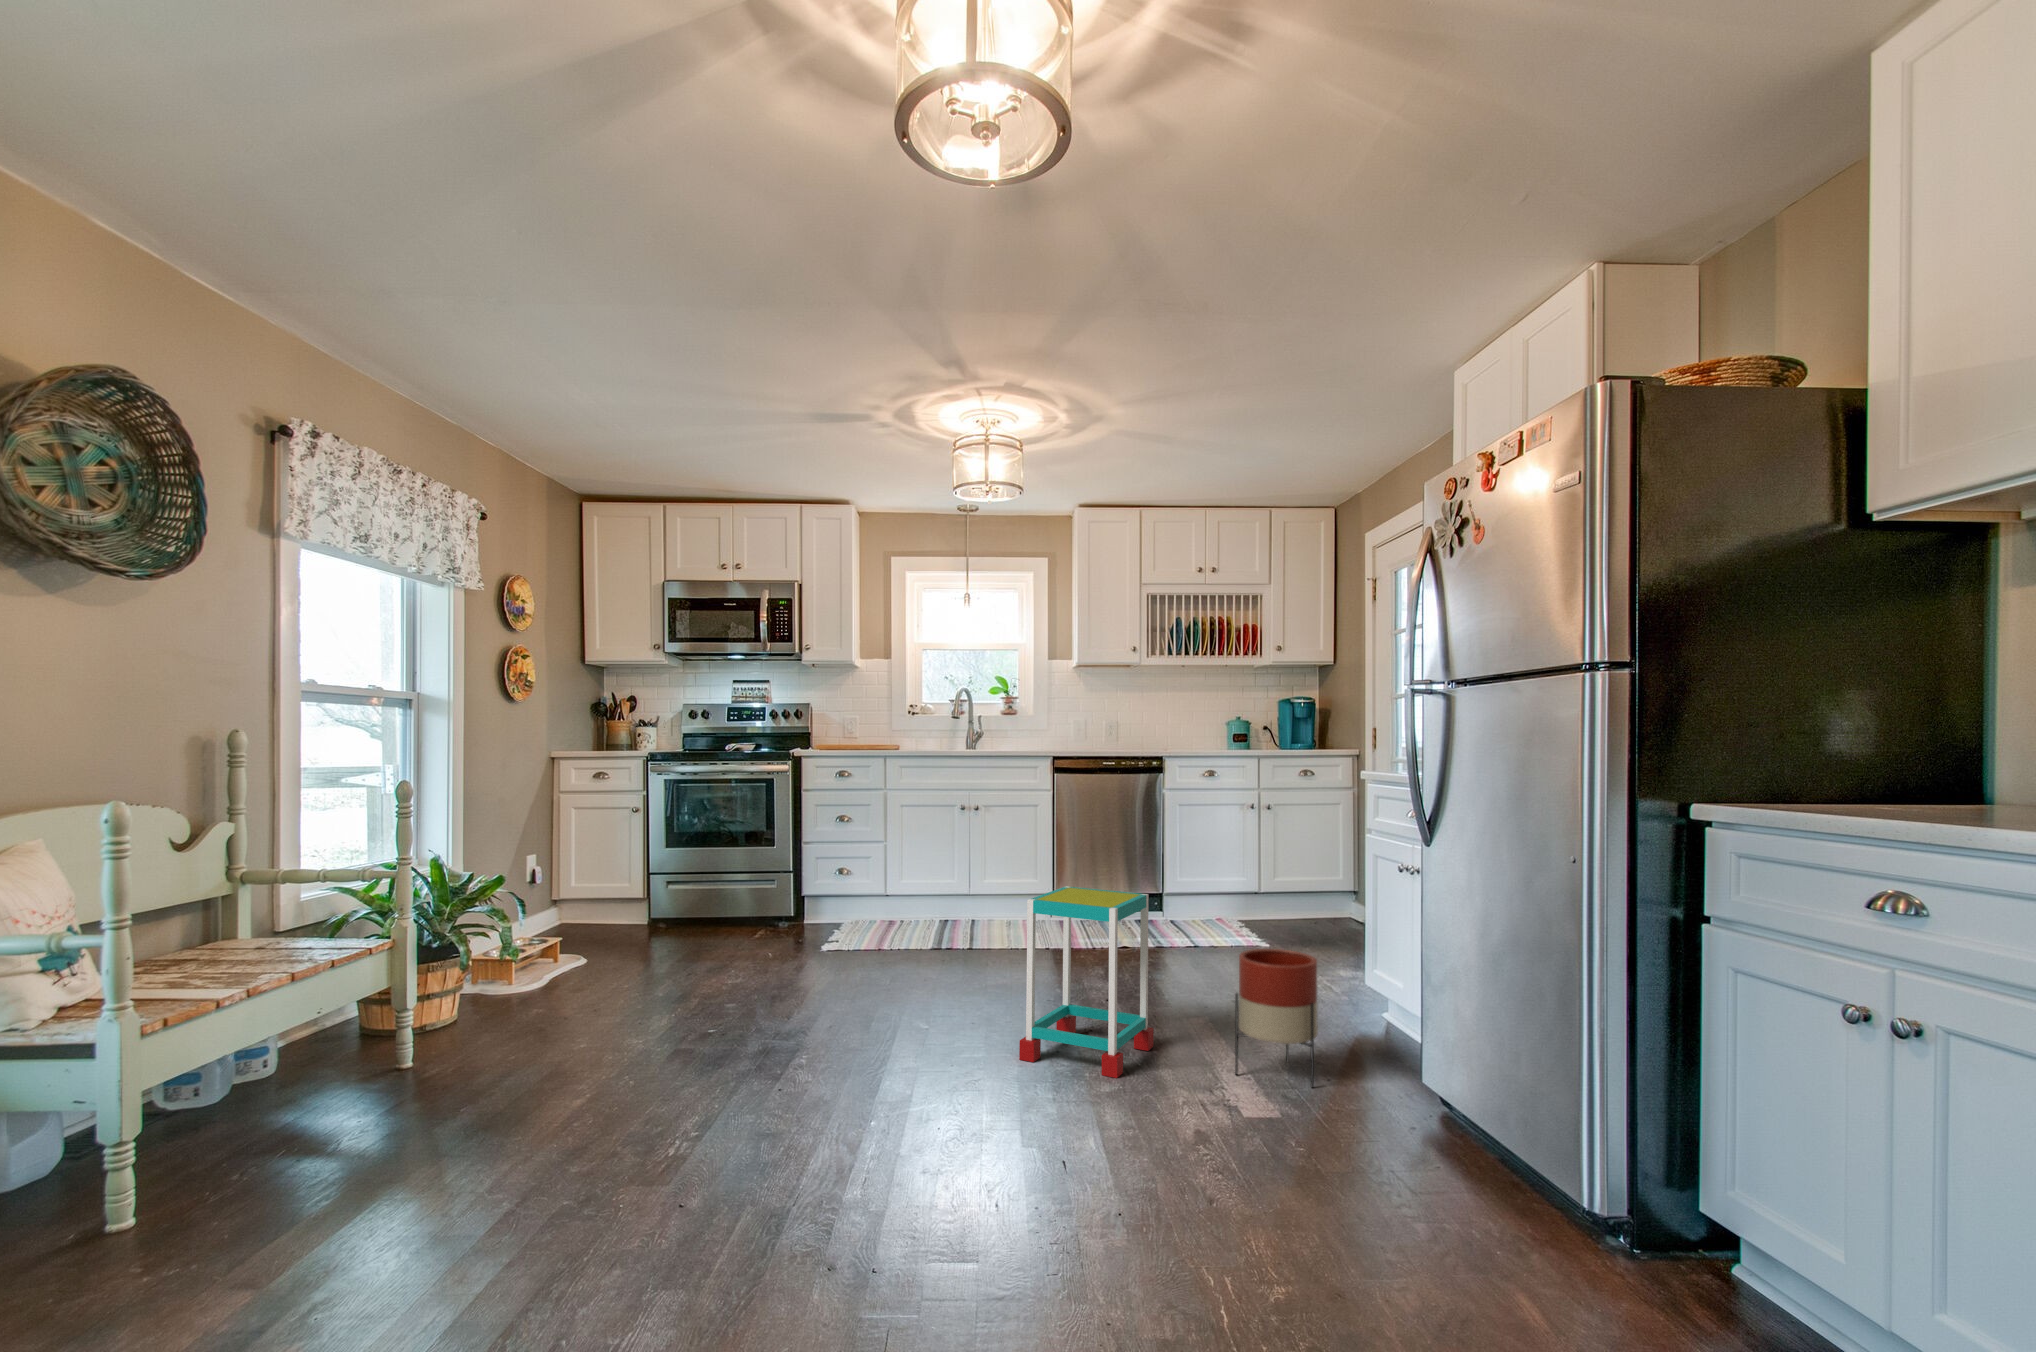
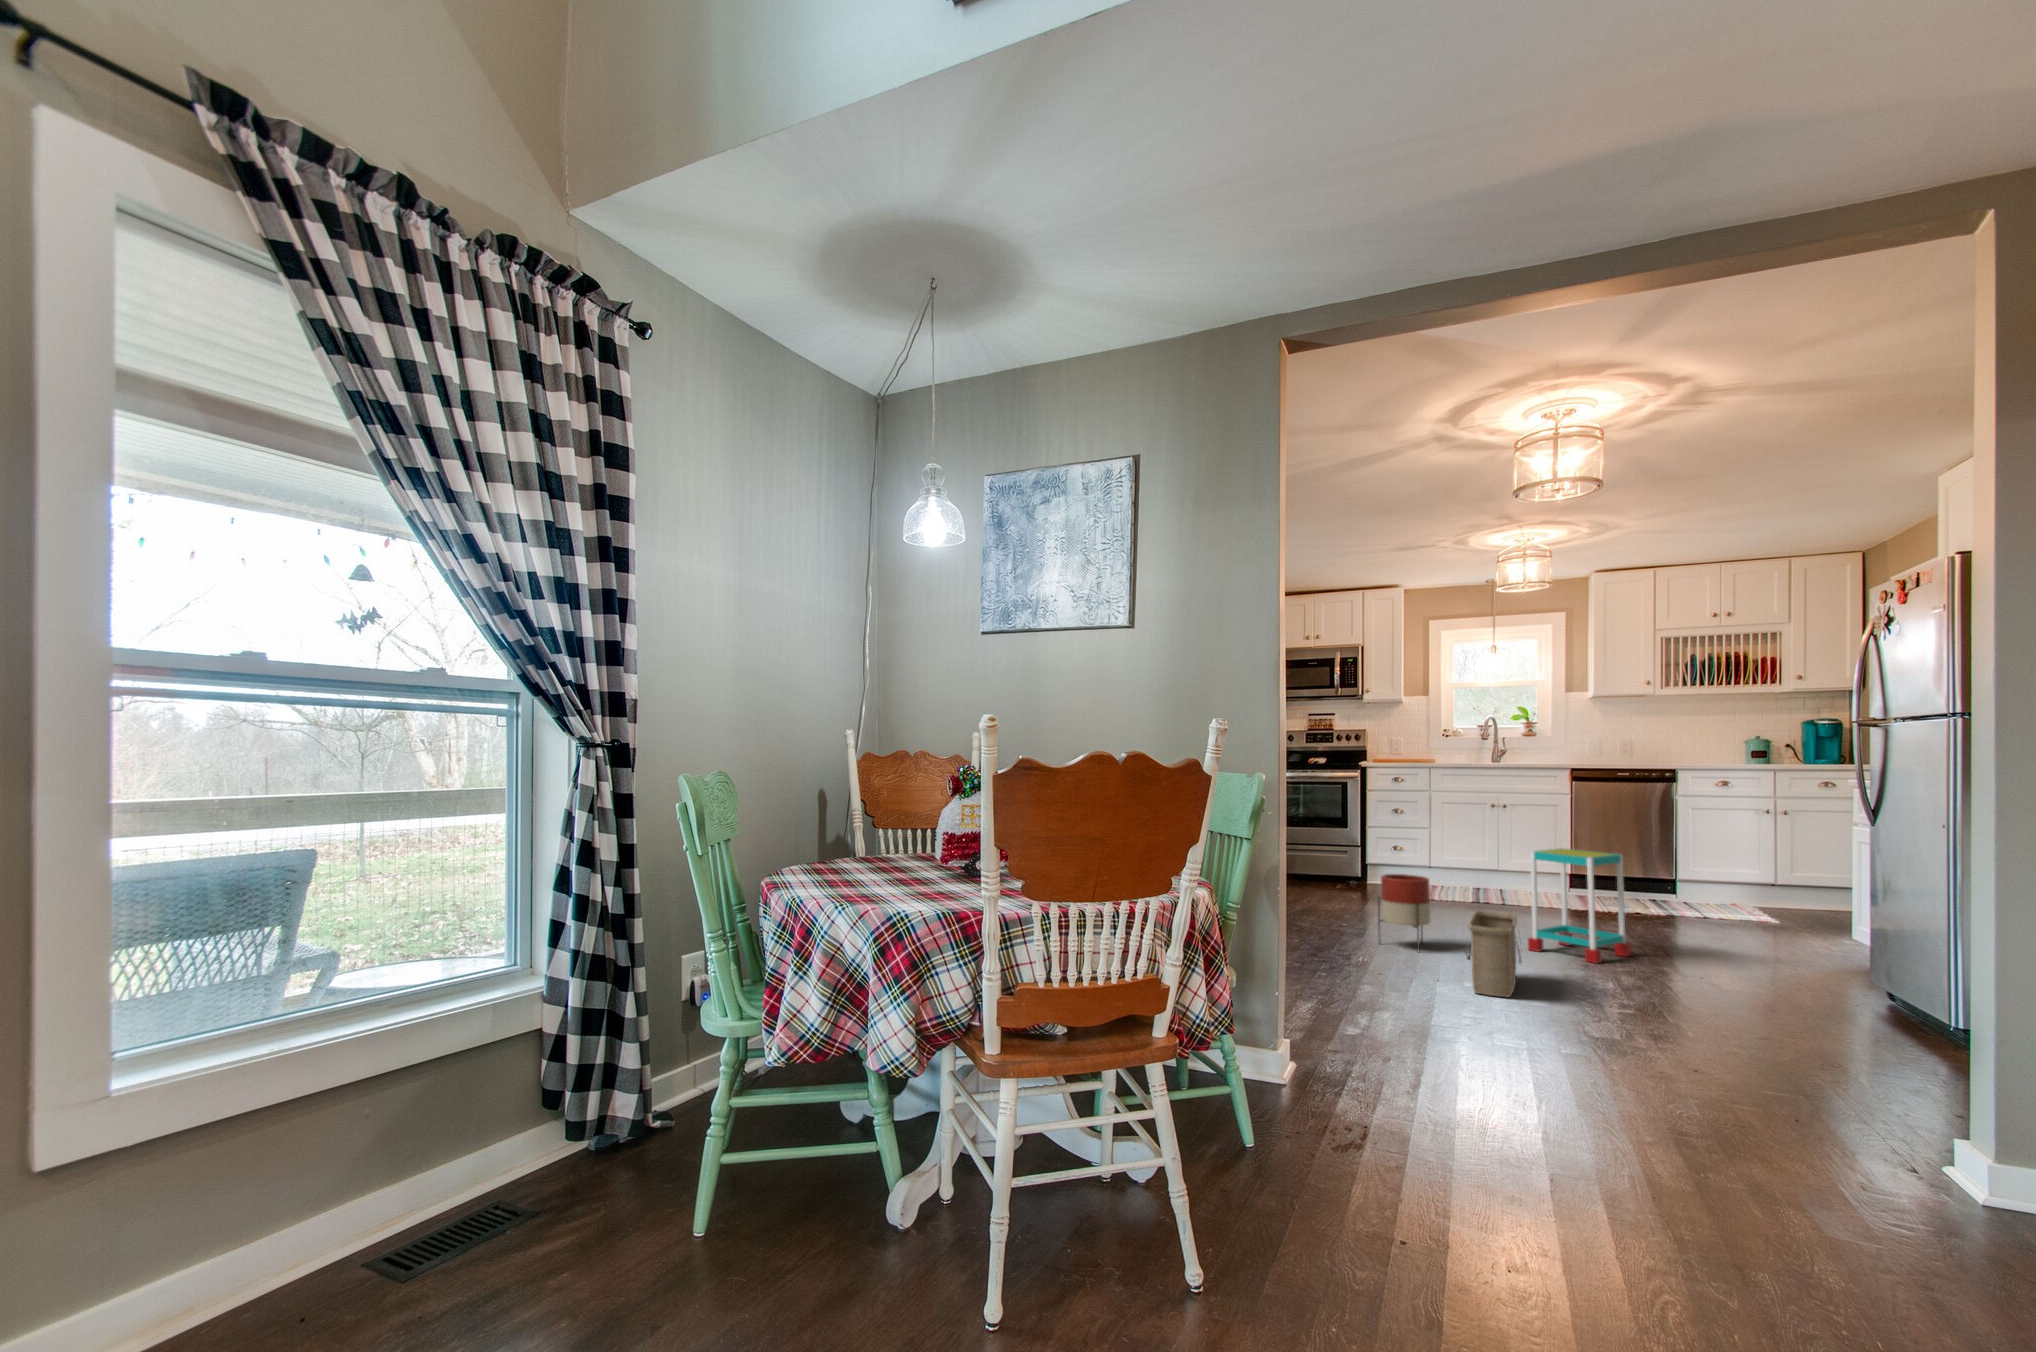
planter: present [1235,949,1318,1087] -> present [1378,874,1431,949]
basket: none [933,1035,1030,1240] -> present [1467,910,1521,997]

